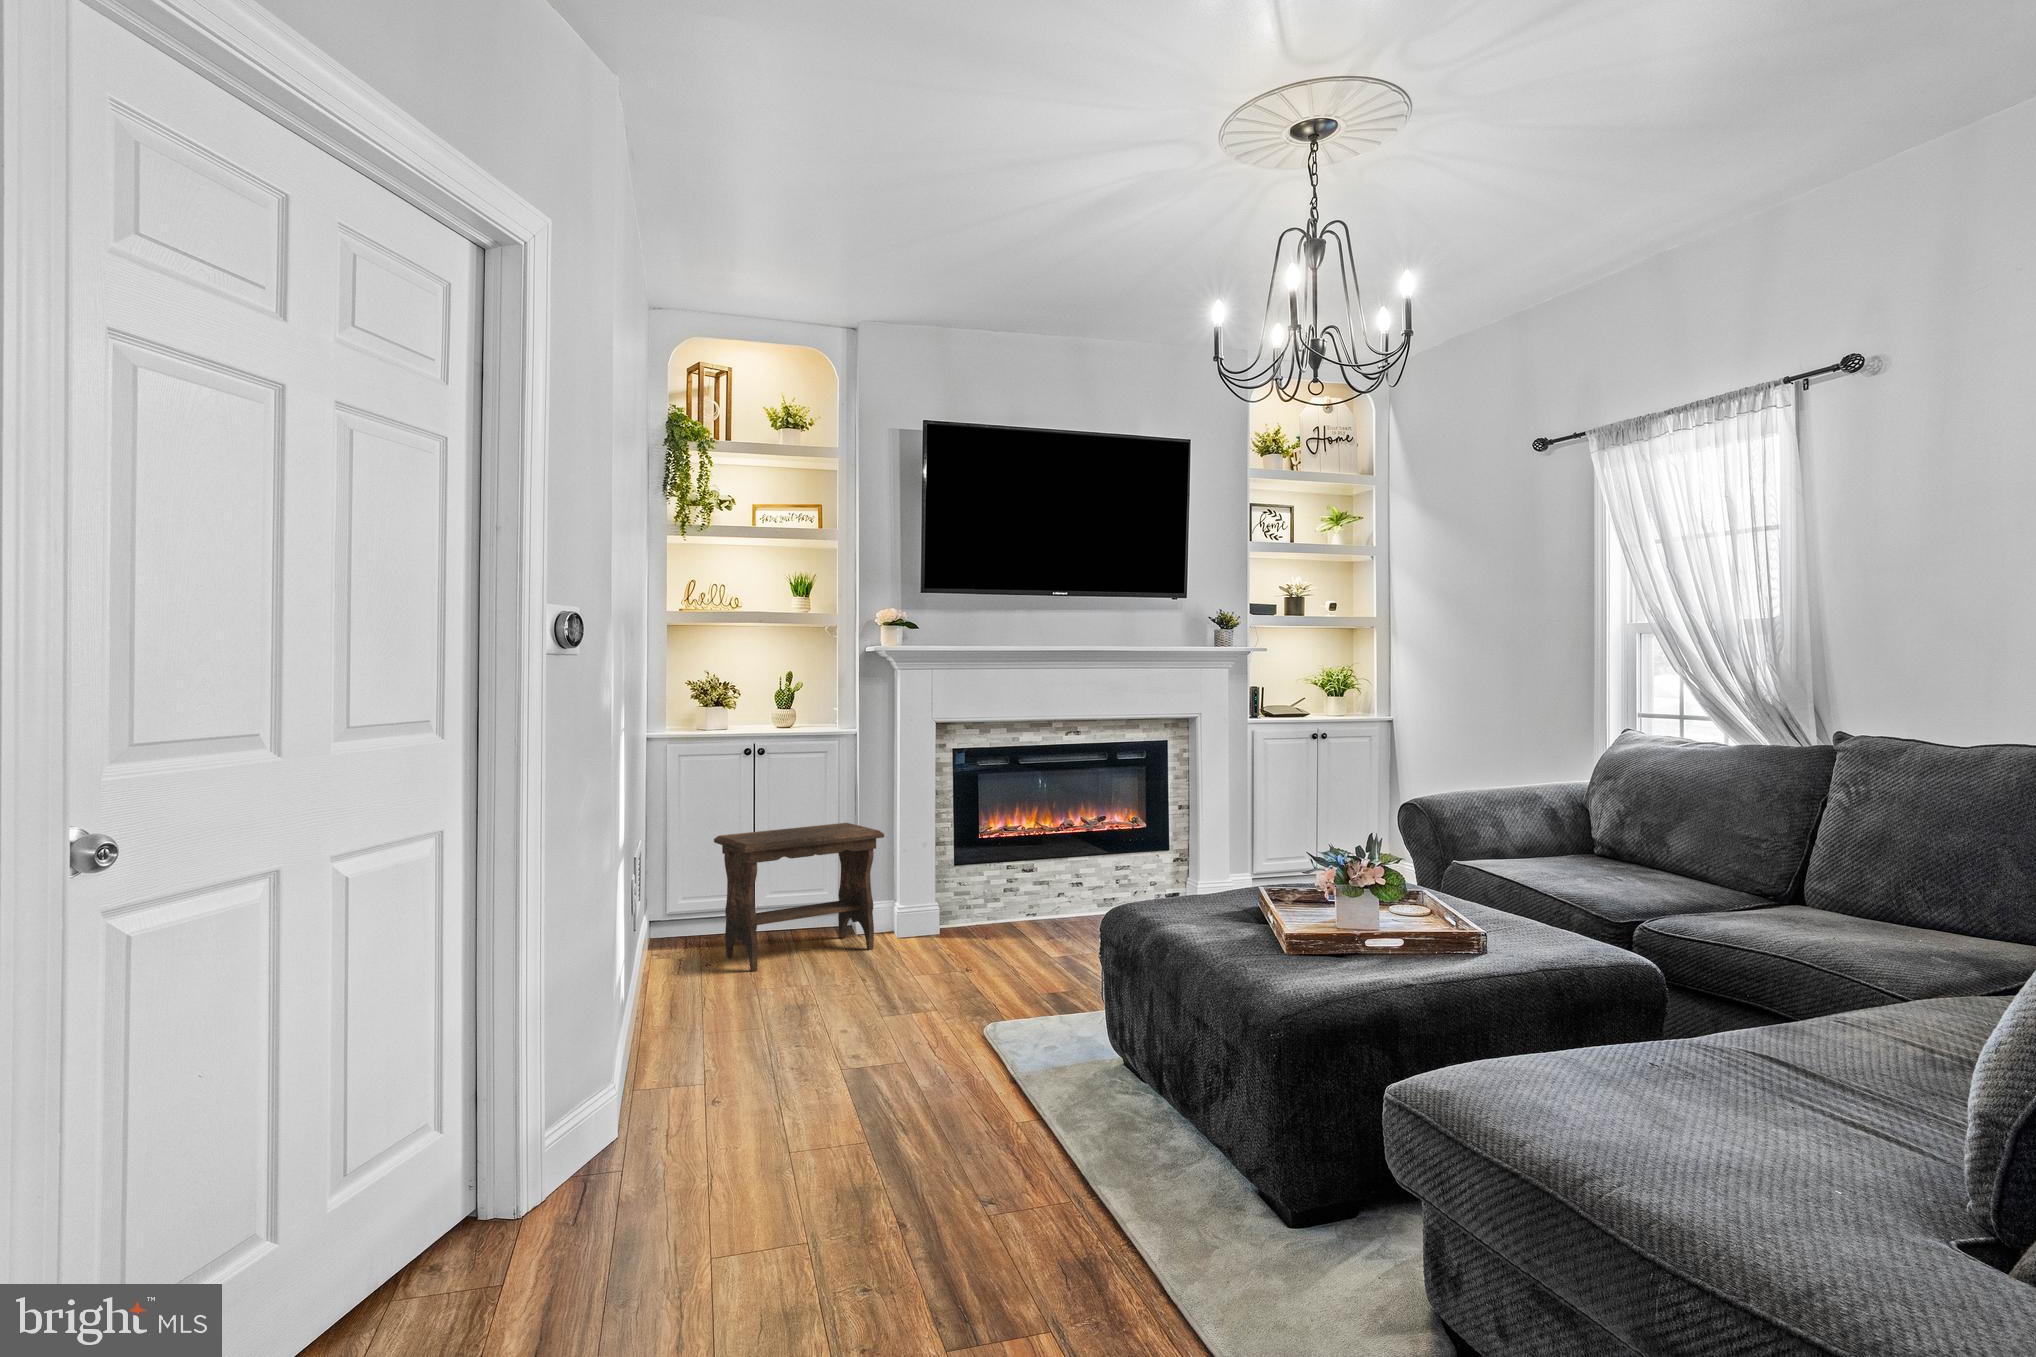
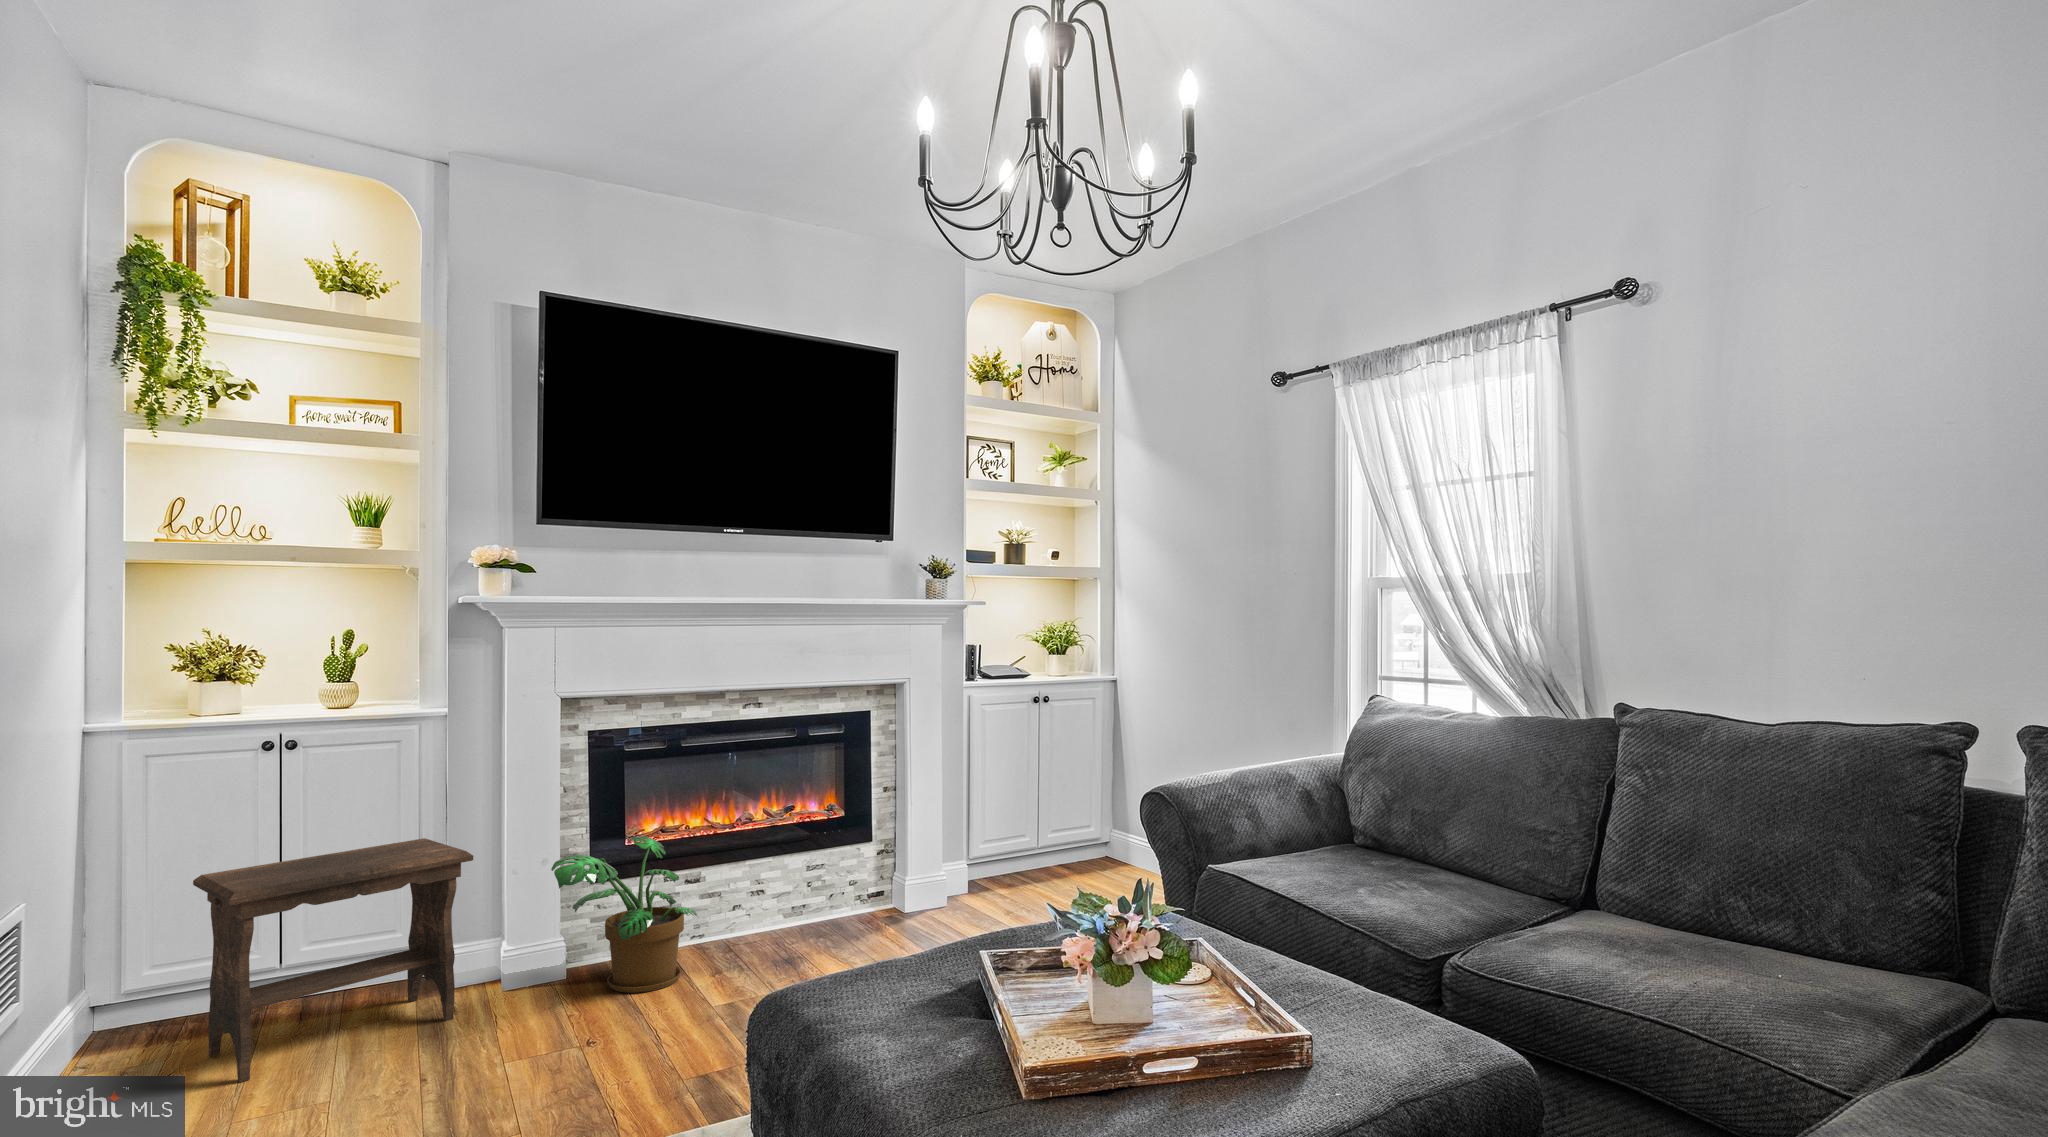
potted plant: none [938,831,1038,943] -> present [551,836,697,993]

